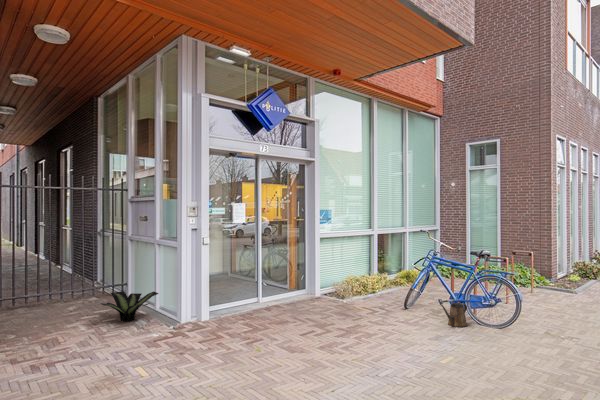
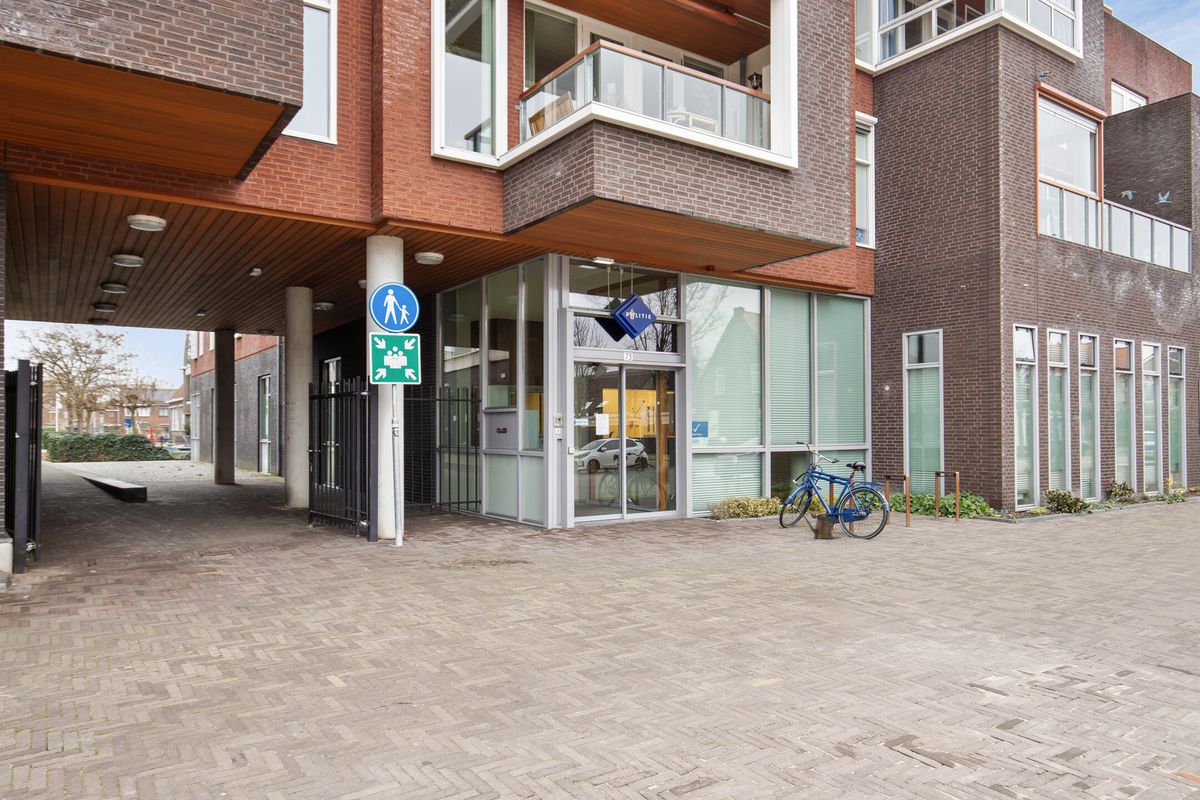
potted plant: present [101,291,158,321] -> none [471,502,523,528]

